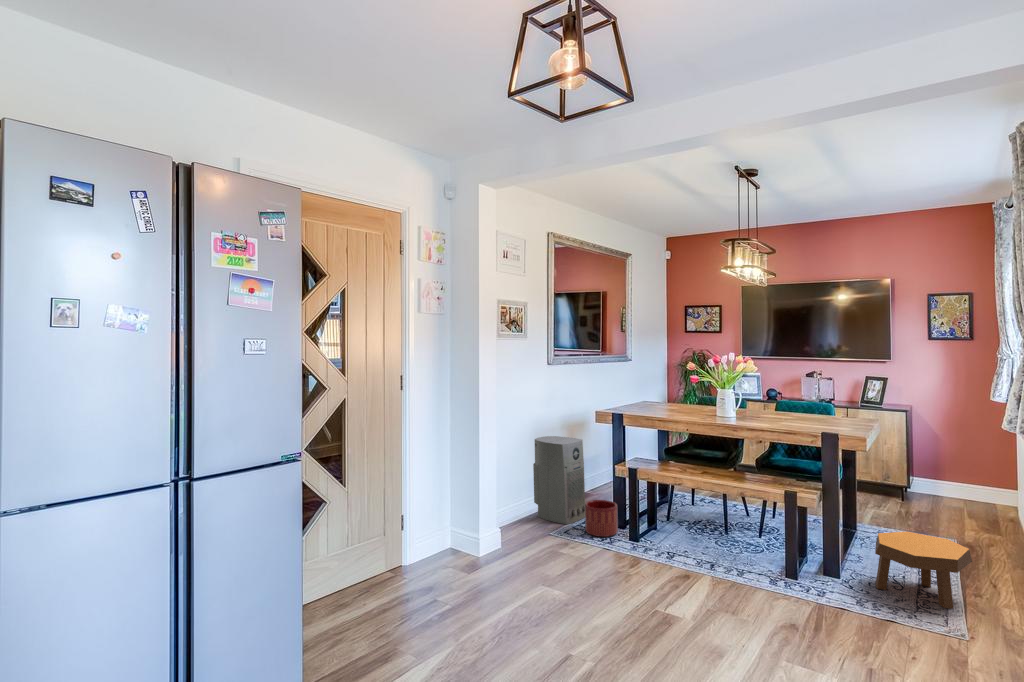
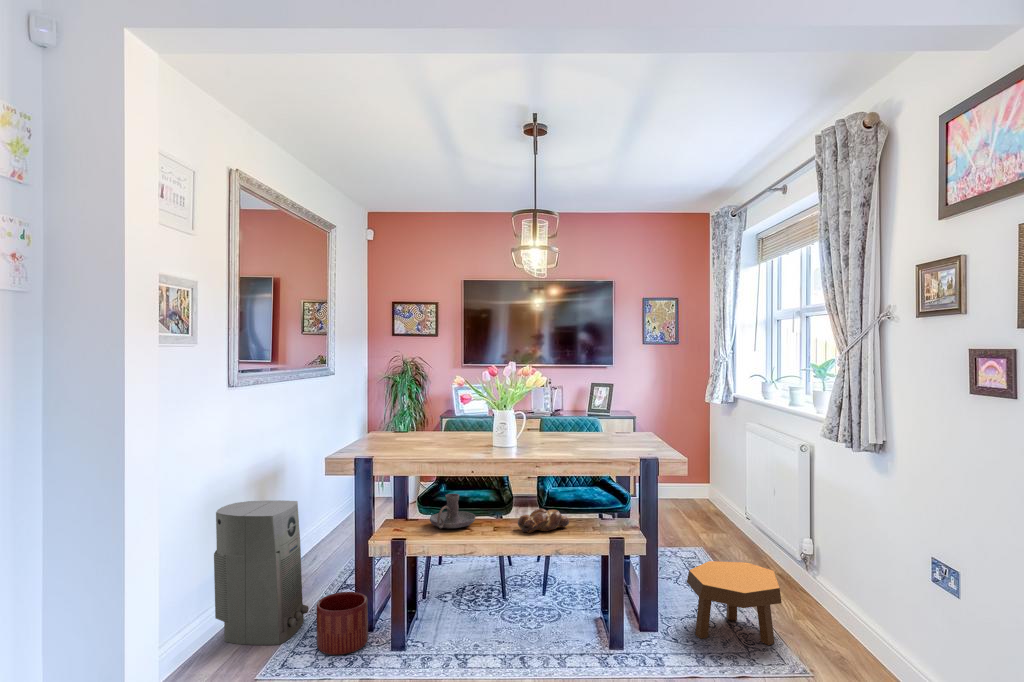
candle holder: none [662,445,696,469] -> present [430,494,476,528]
bread loaf: none [723,464,767,480] -> present [518,509,569,533]

